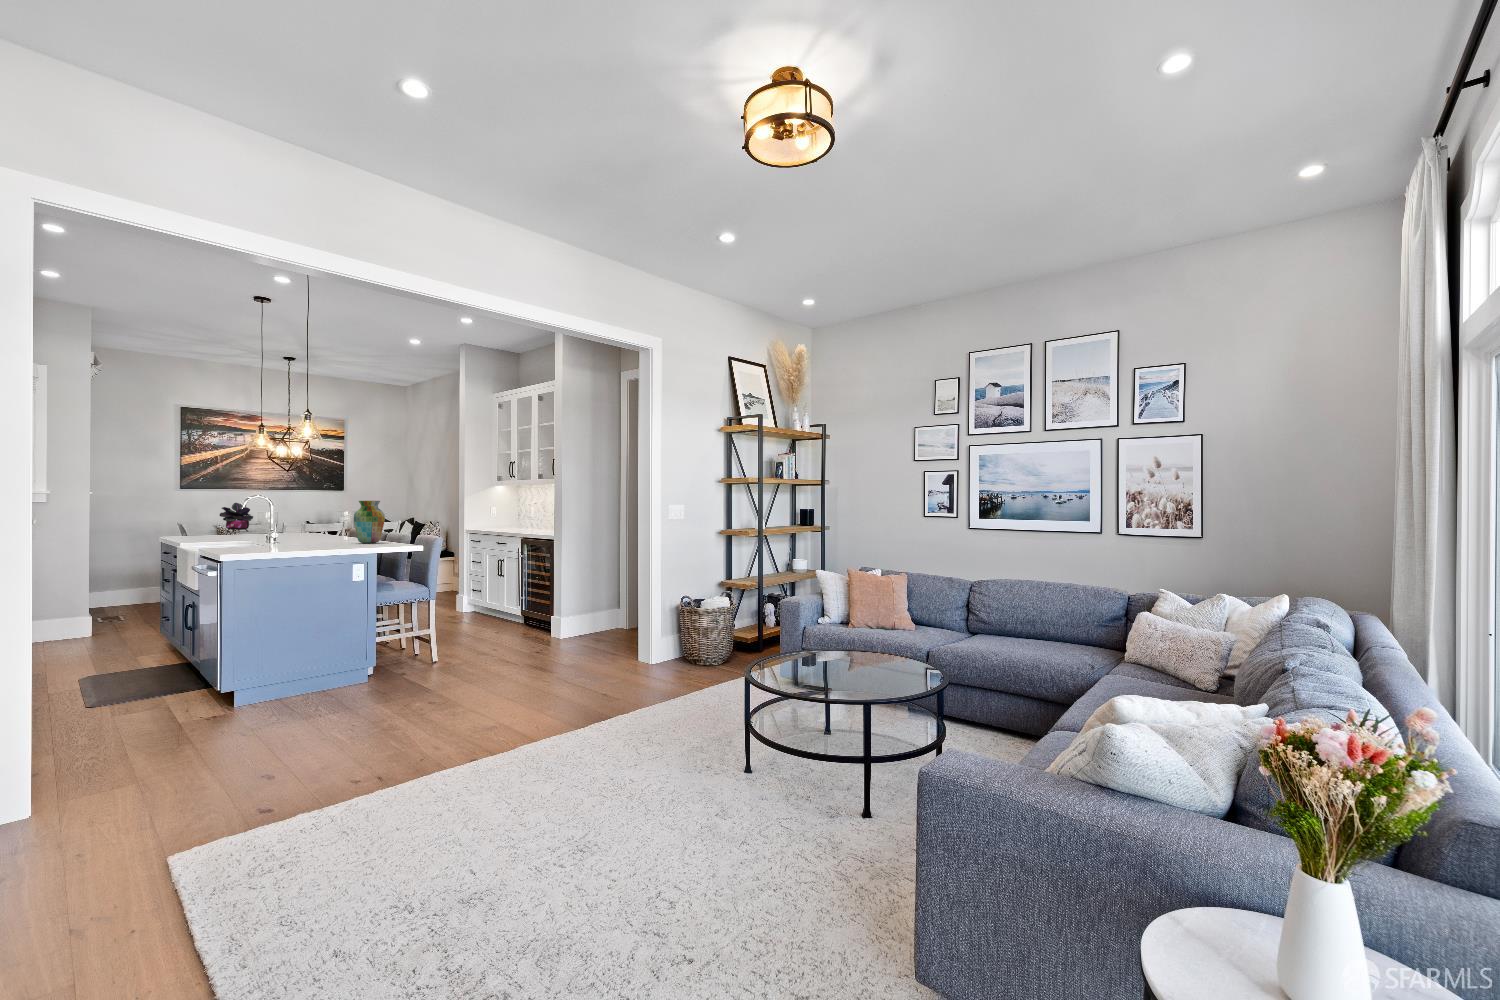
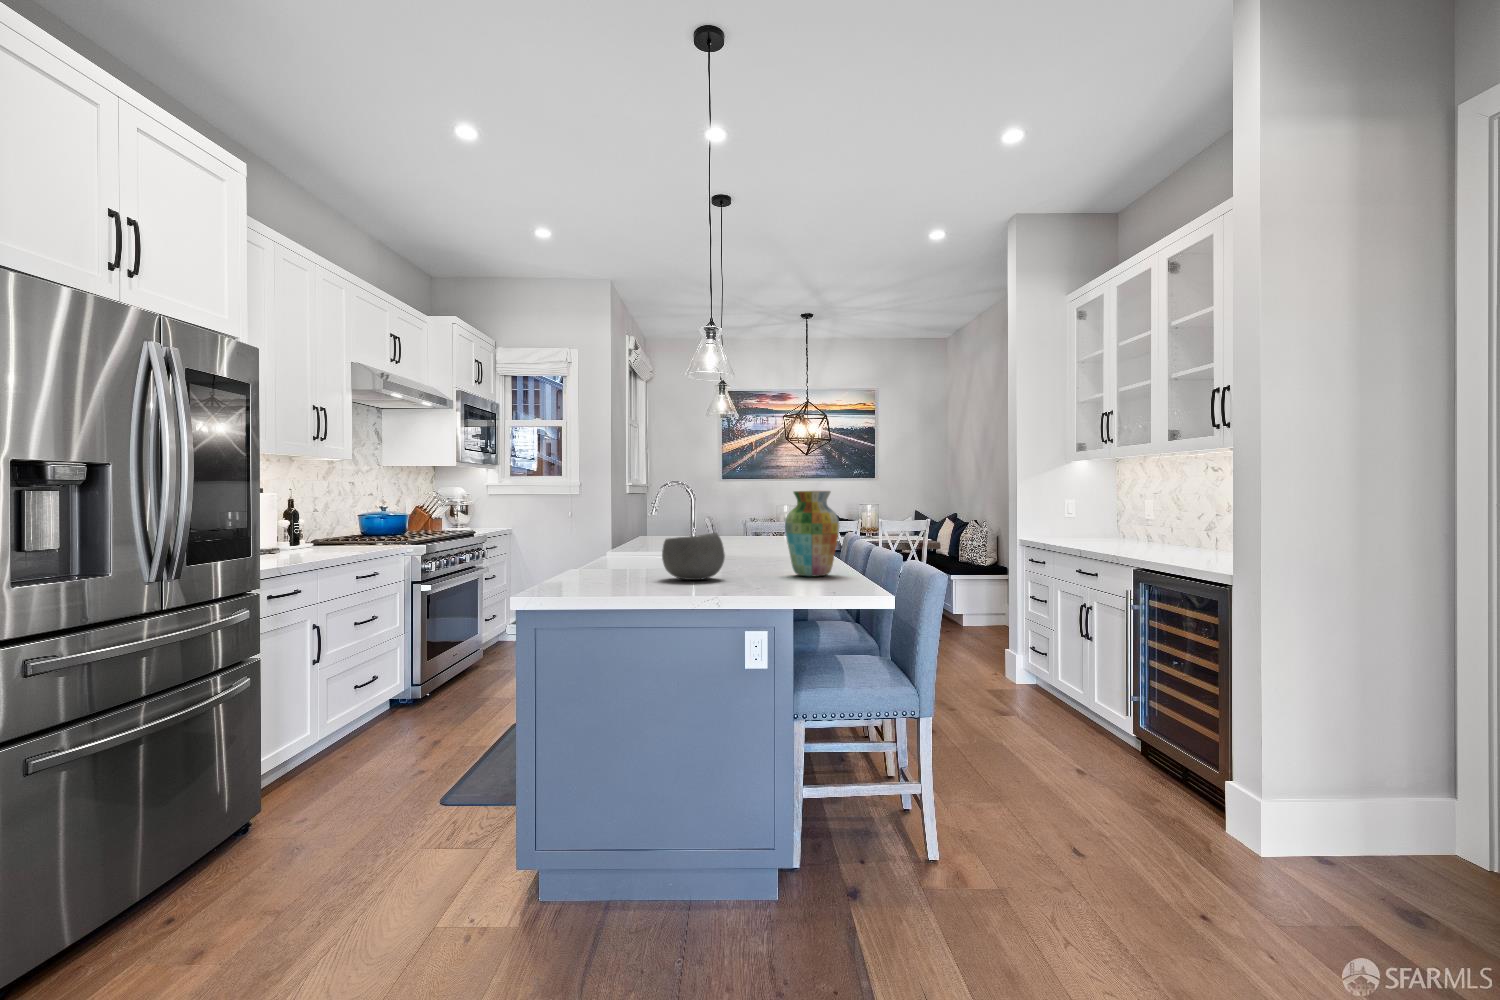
potted plant: present [220,503,253,532] -> none [748,495,779,529]
bowl: none [285,521,325,545] -> present [662,533,725,580]

